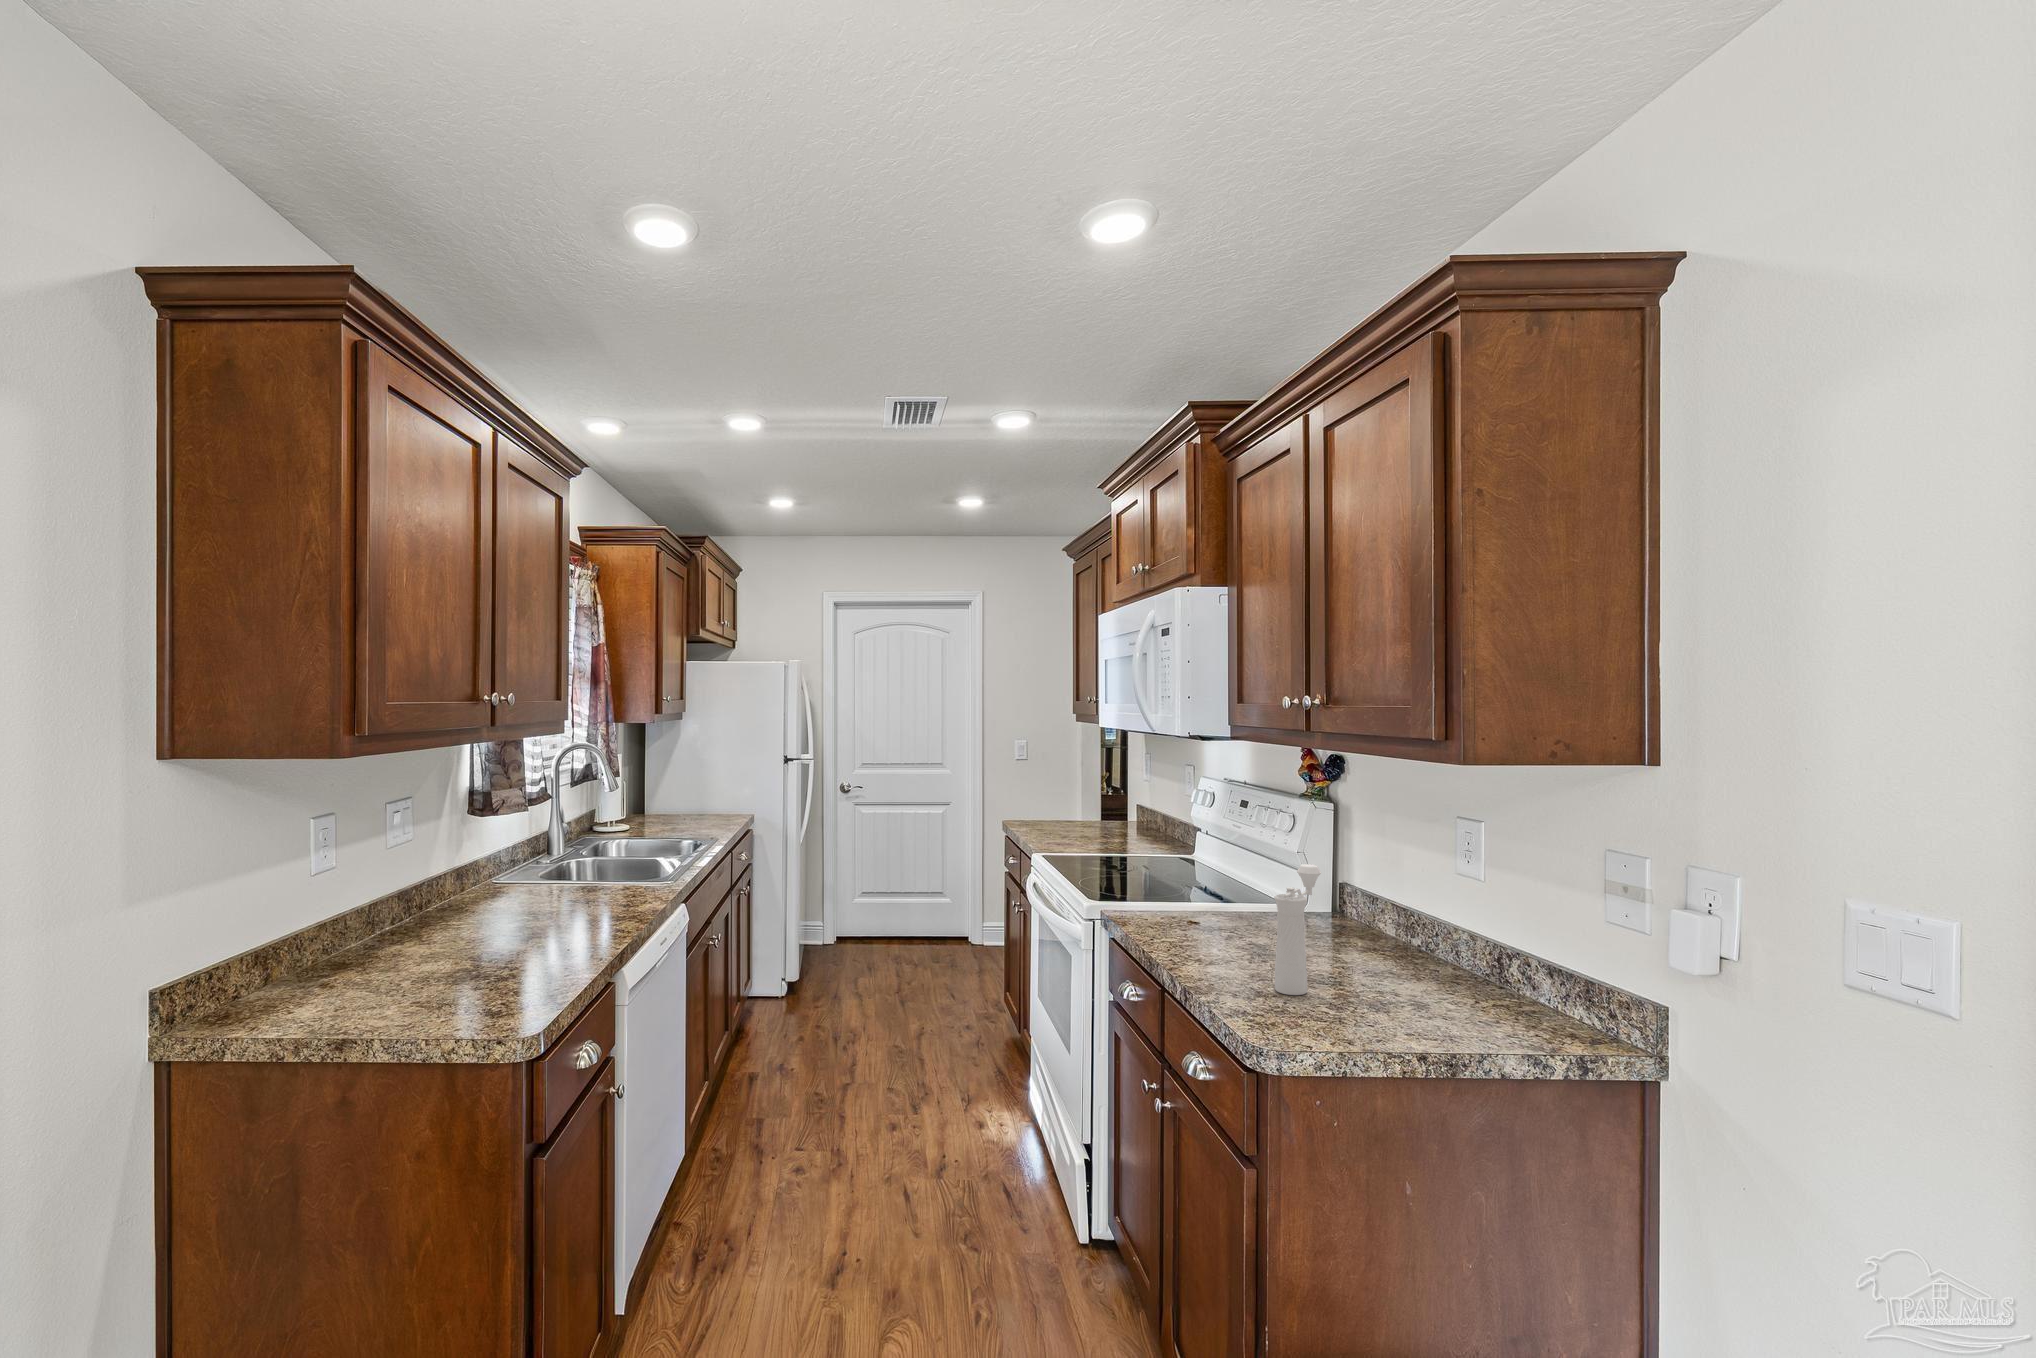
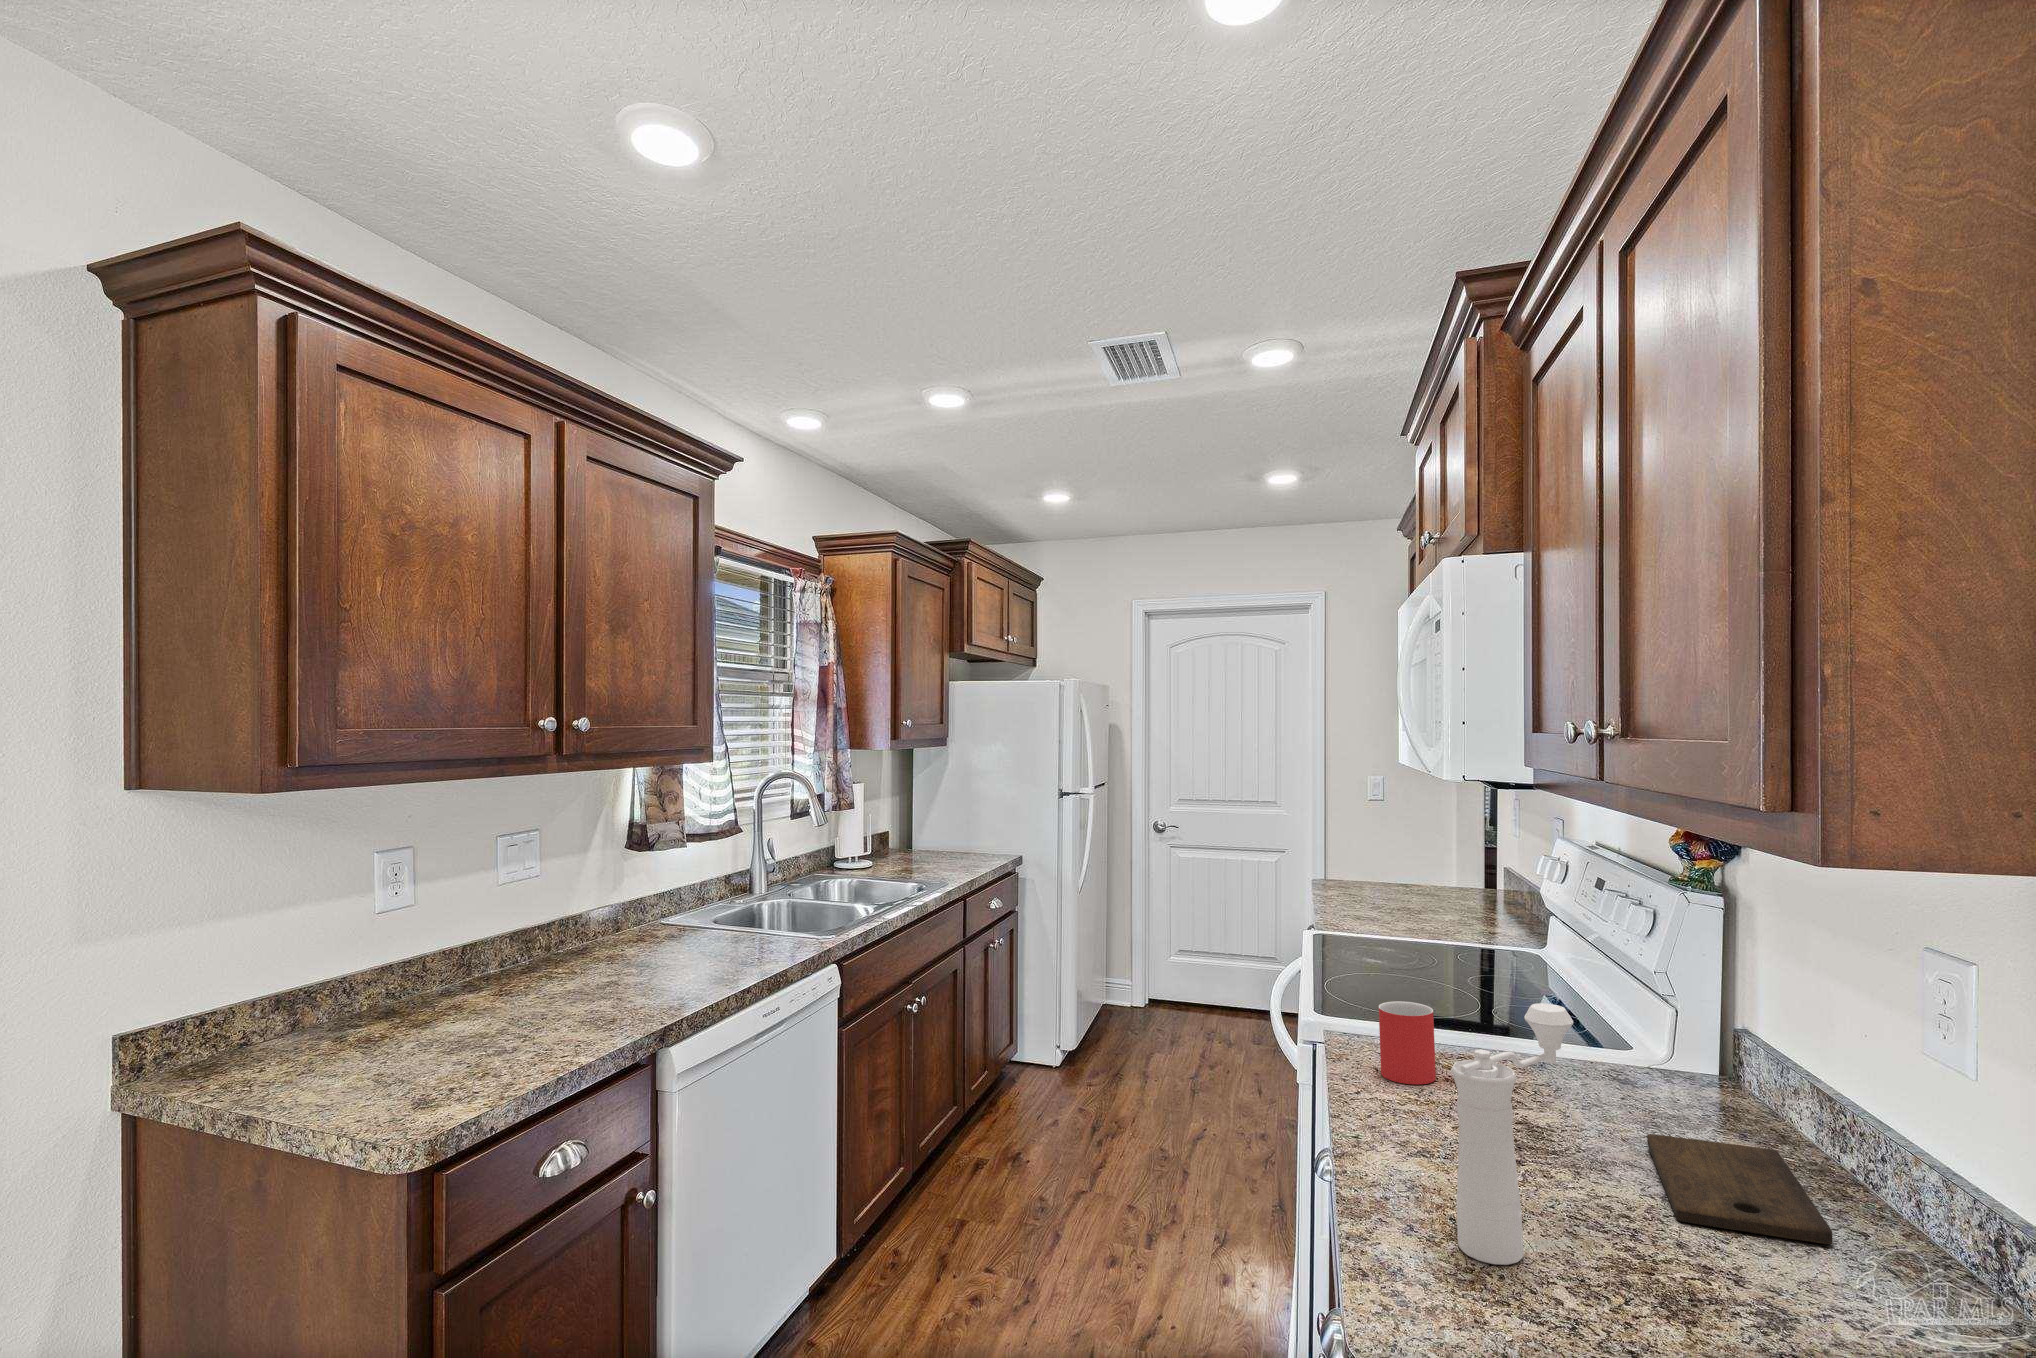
mug: none [1169,885,1201,933] -> present [1379,1001,1436,1085]
cutting board: none [1325,939,1422,971] -> present [1647,1134,1833,1244]

